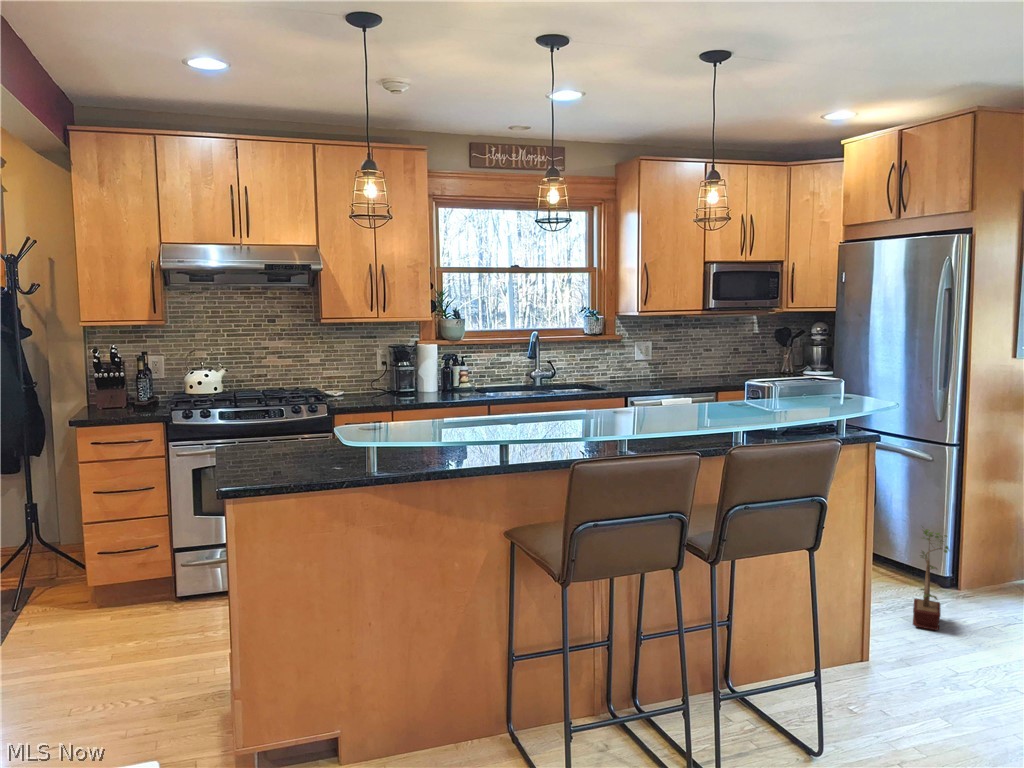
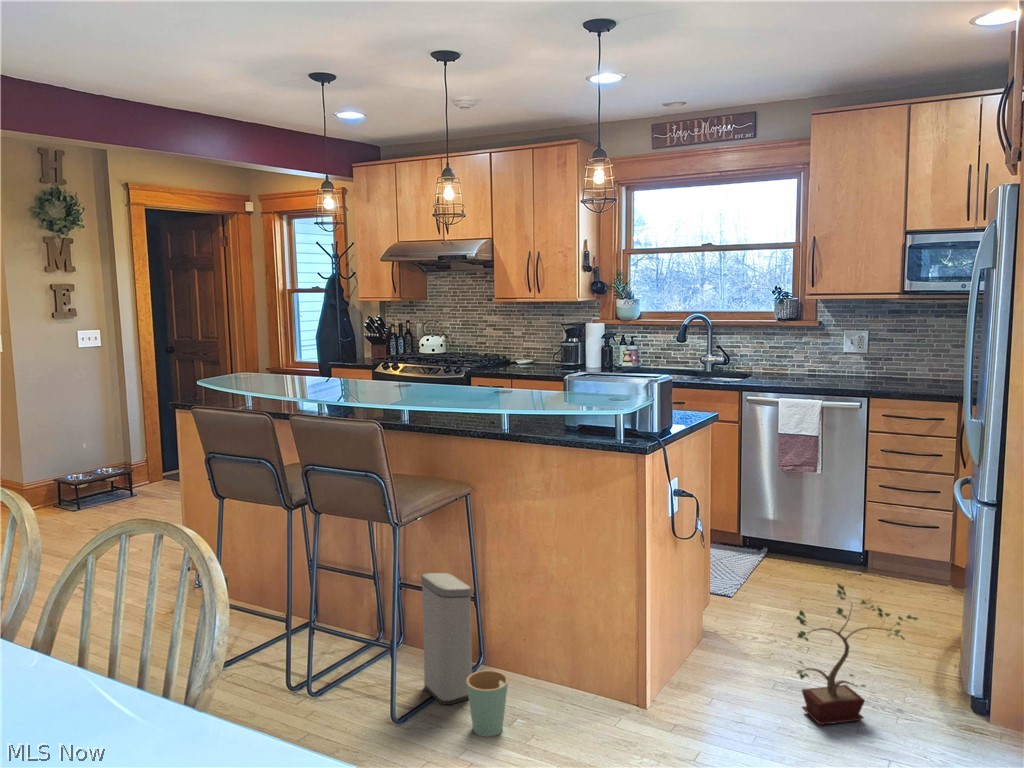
trash can: none [749,611,892,748] -> present [421,573,508,737]

